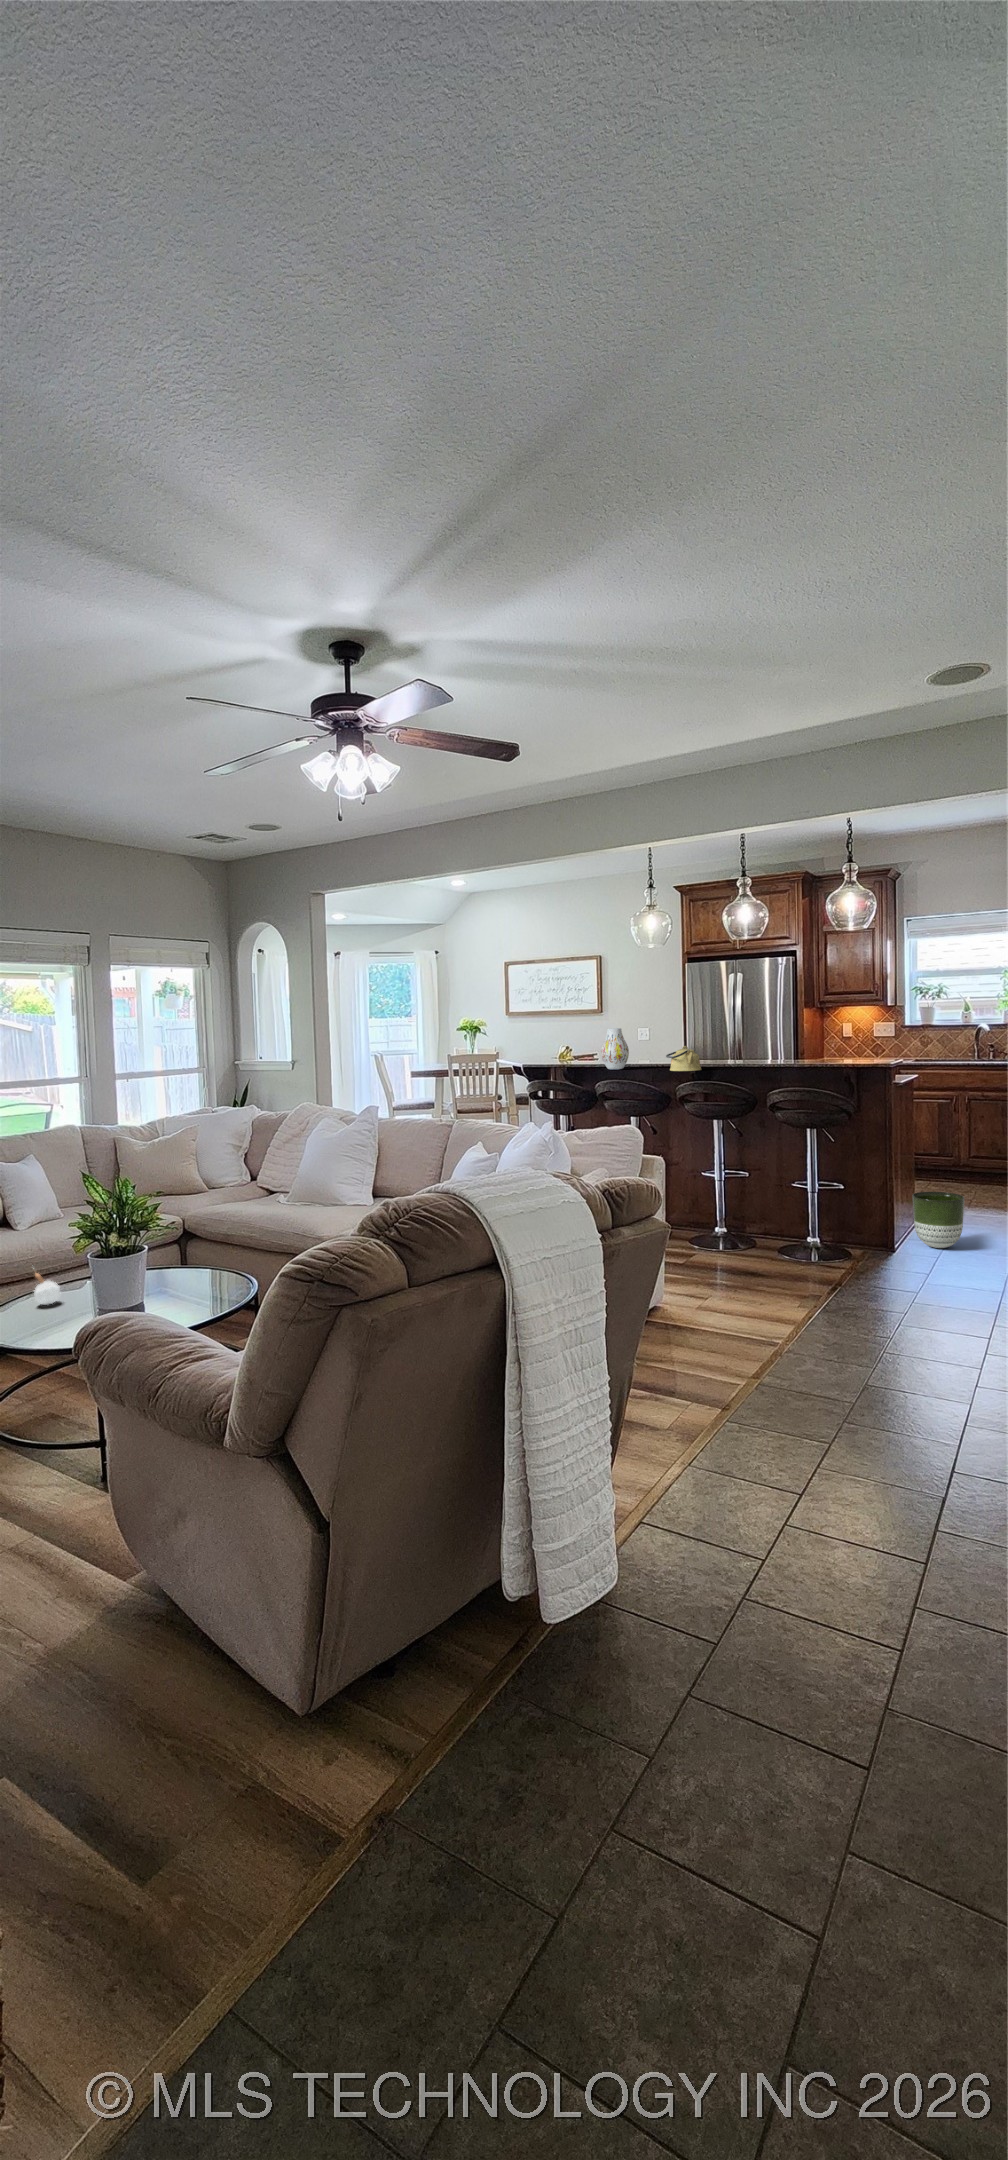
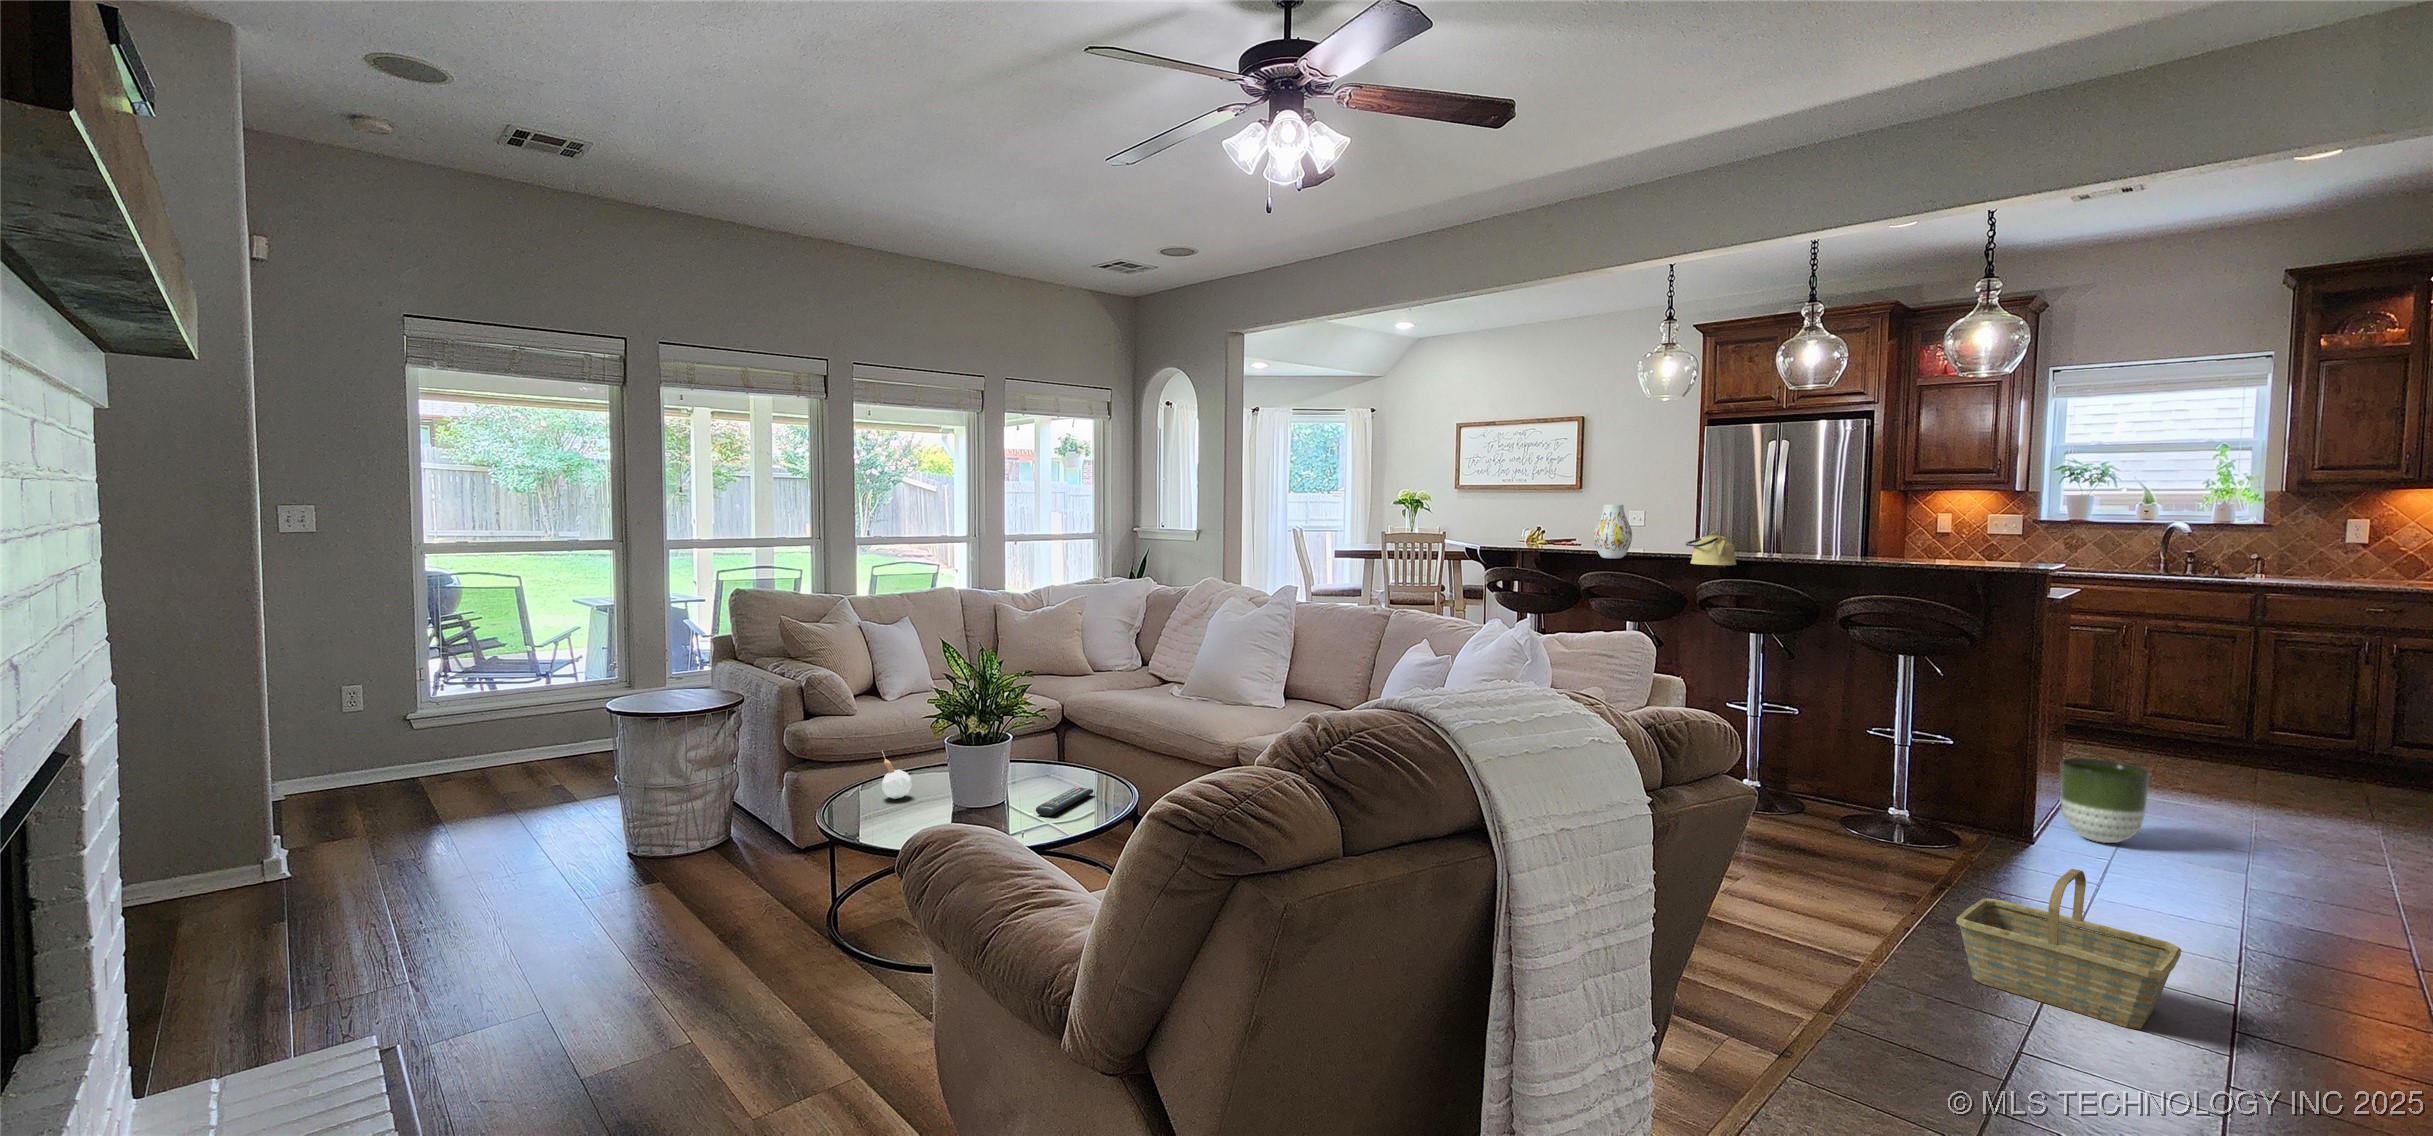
basket: none [837,1265,966,1365] -> present [1956,869,2181,1030]
remote control: none [172,1280,219,1305] -> present [1036,787,1093,816]

